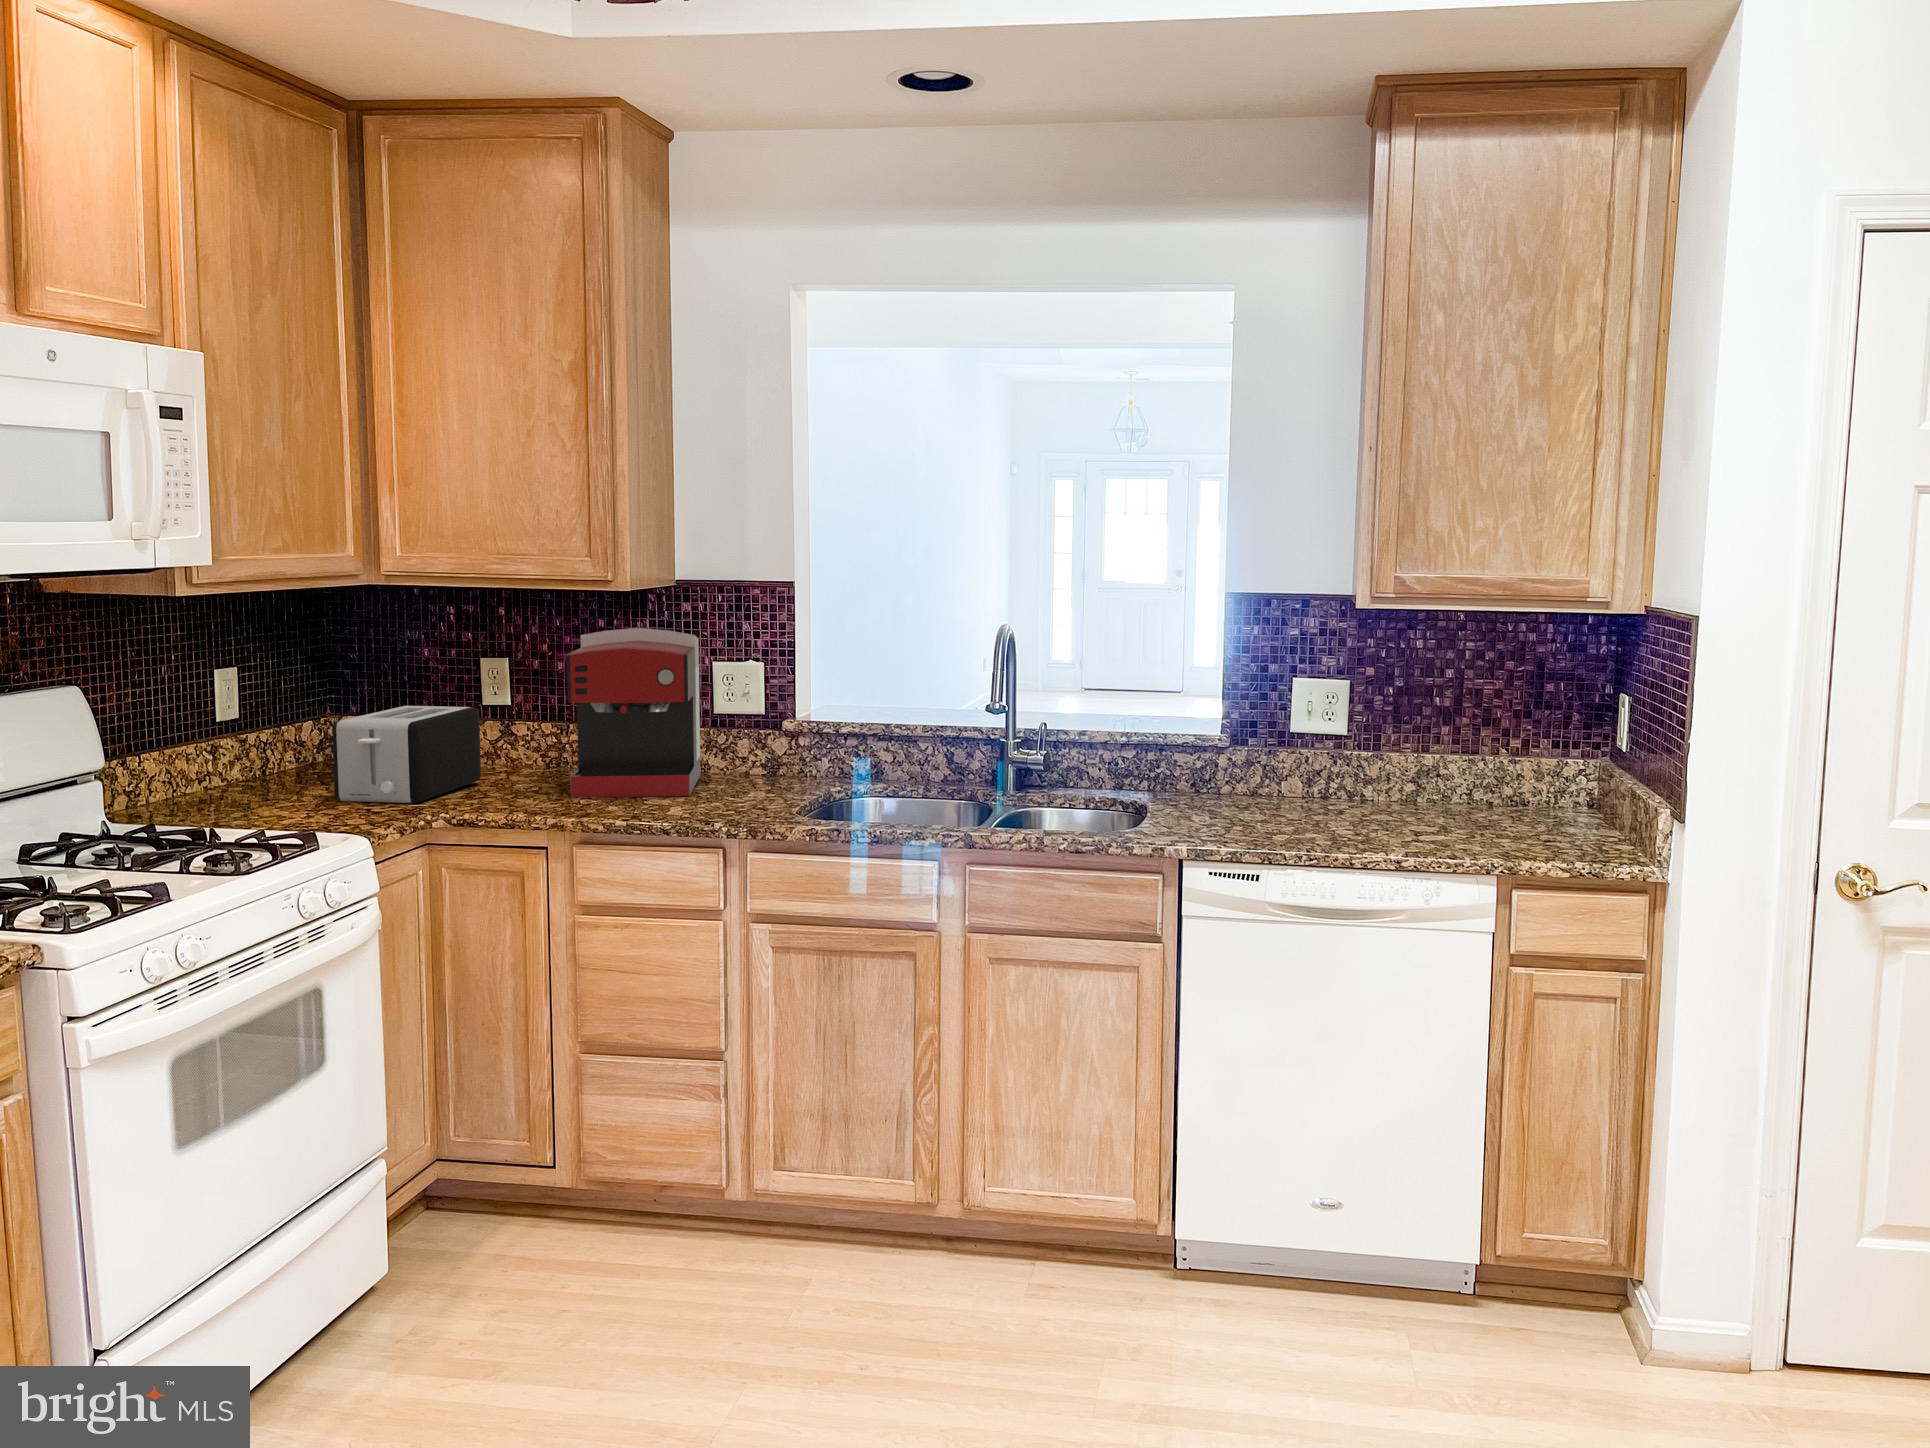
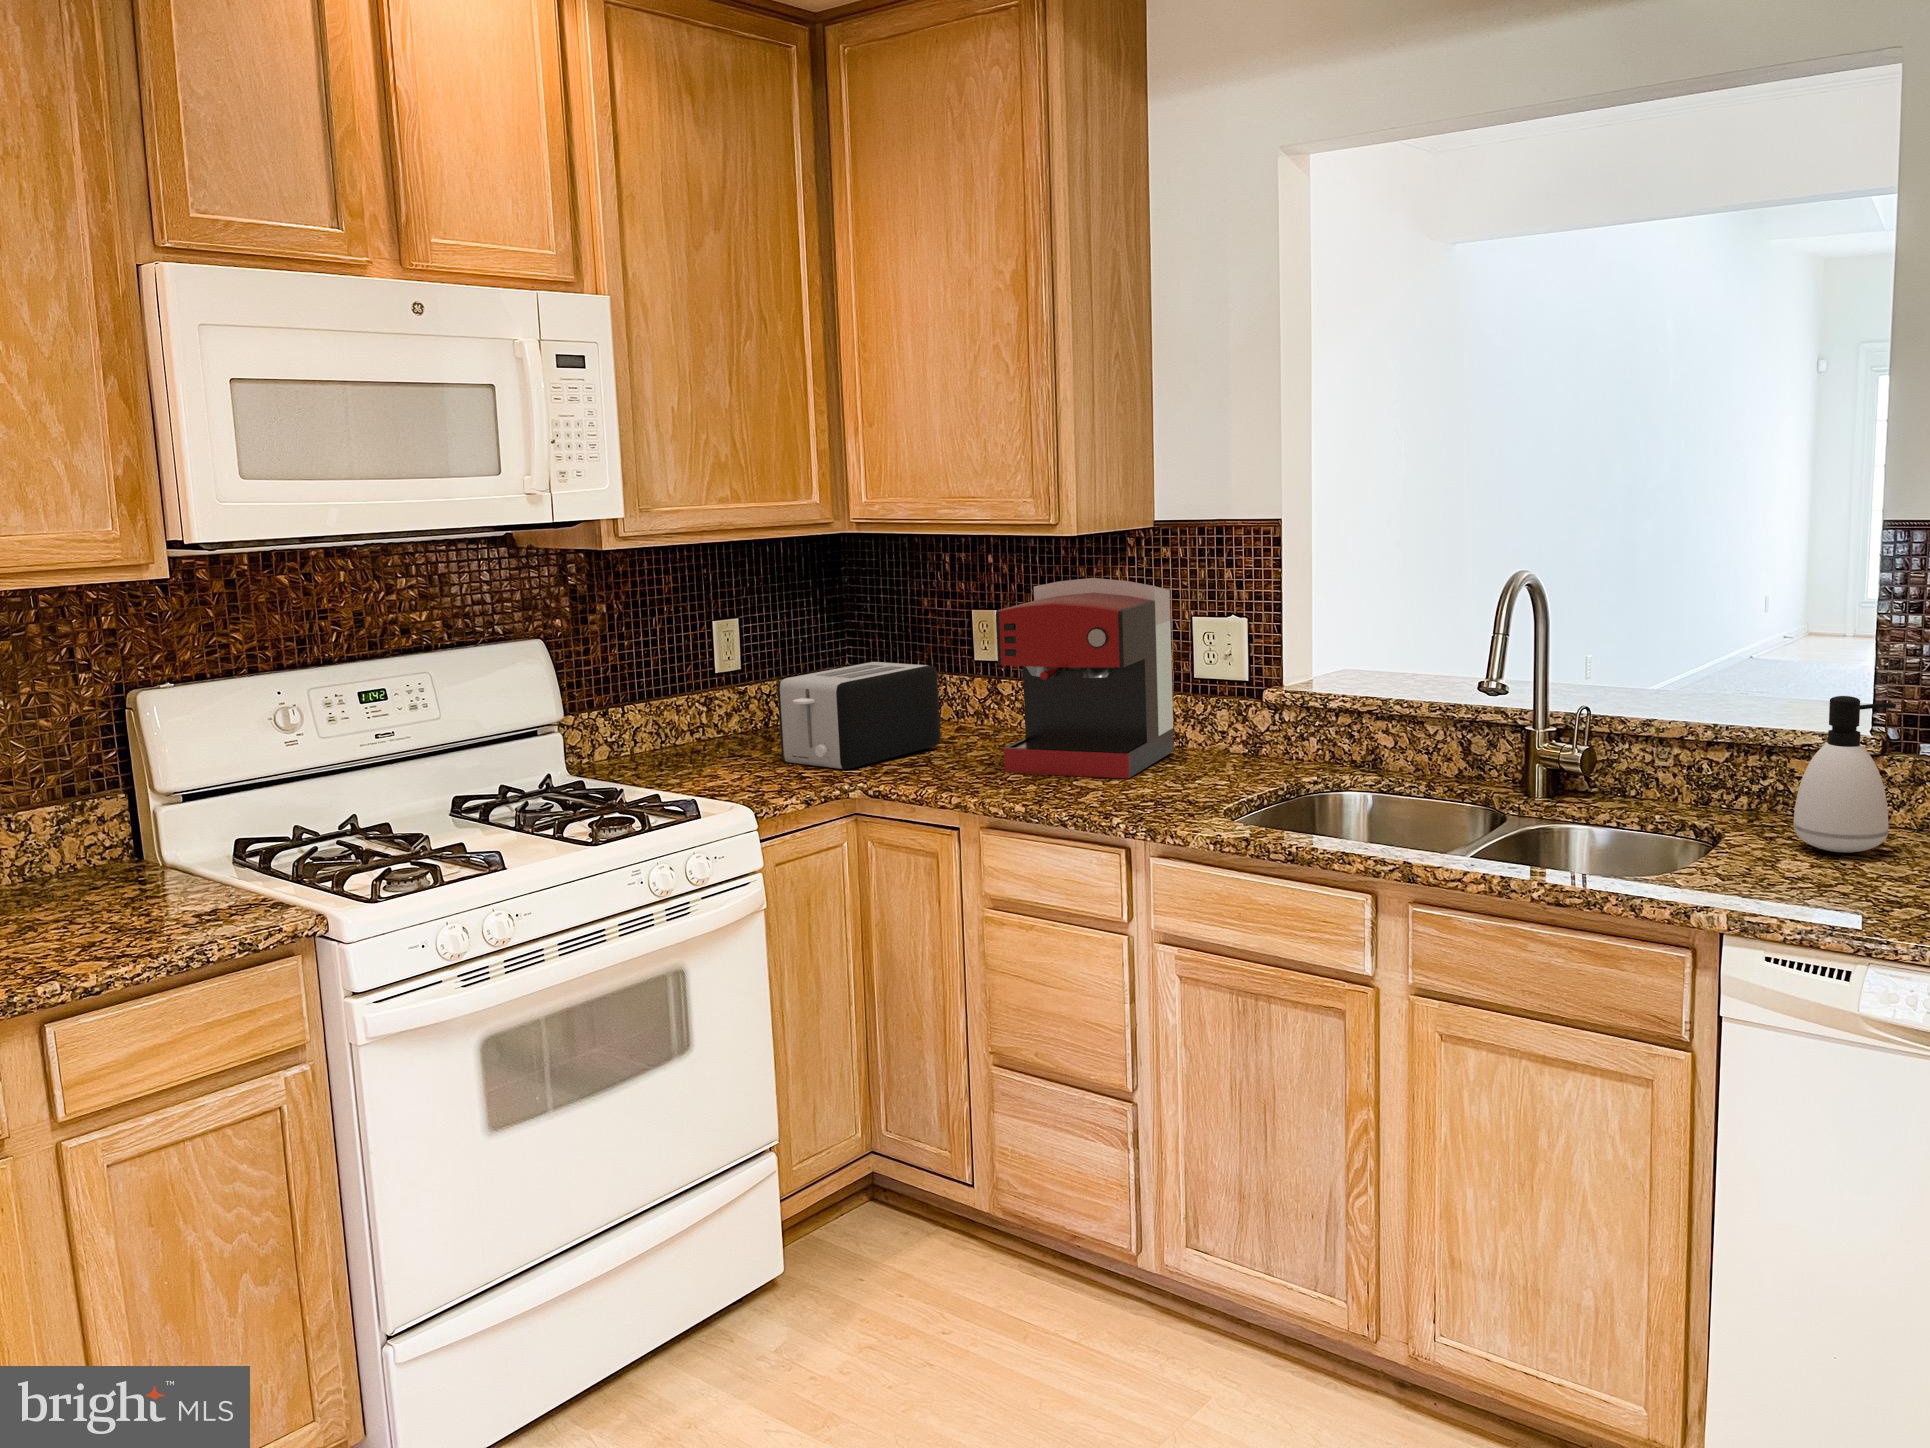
soap dispenser: none [1193,706,1251,809] -> present [1793,696,1896,852]

